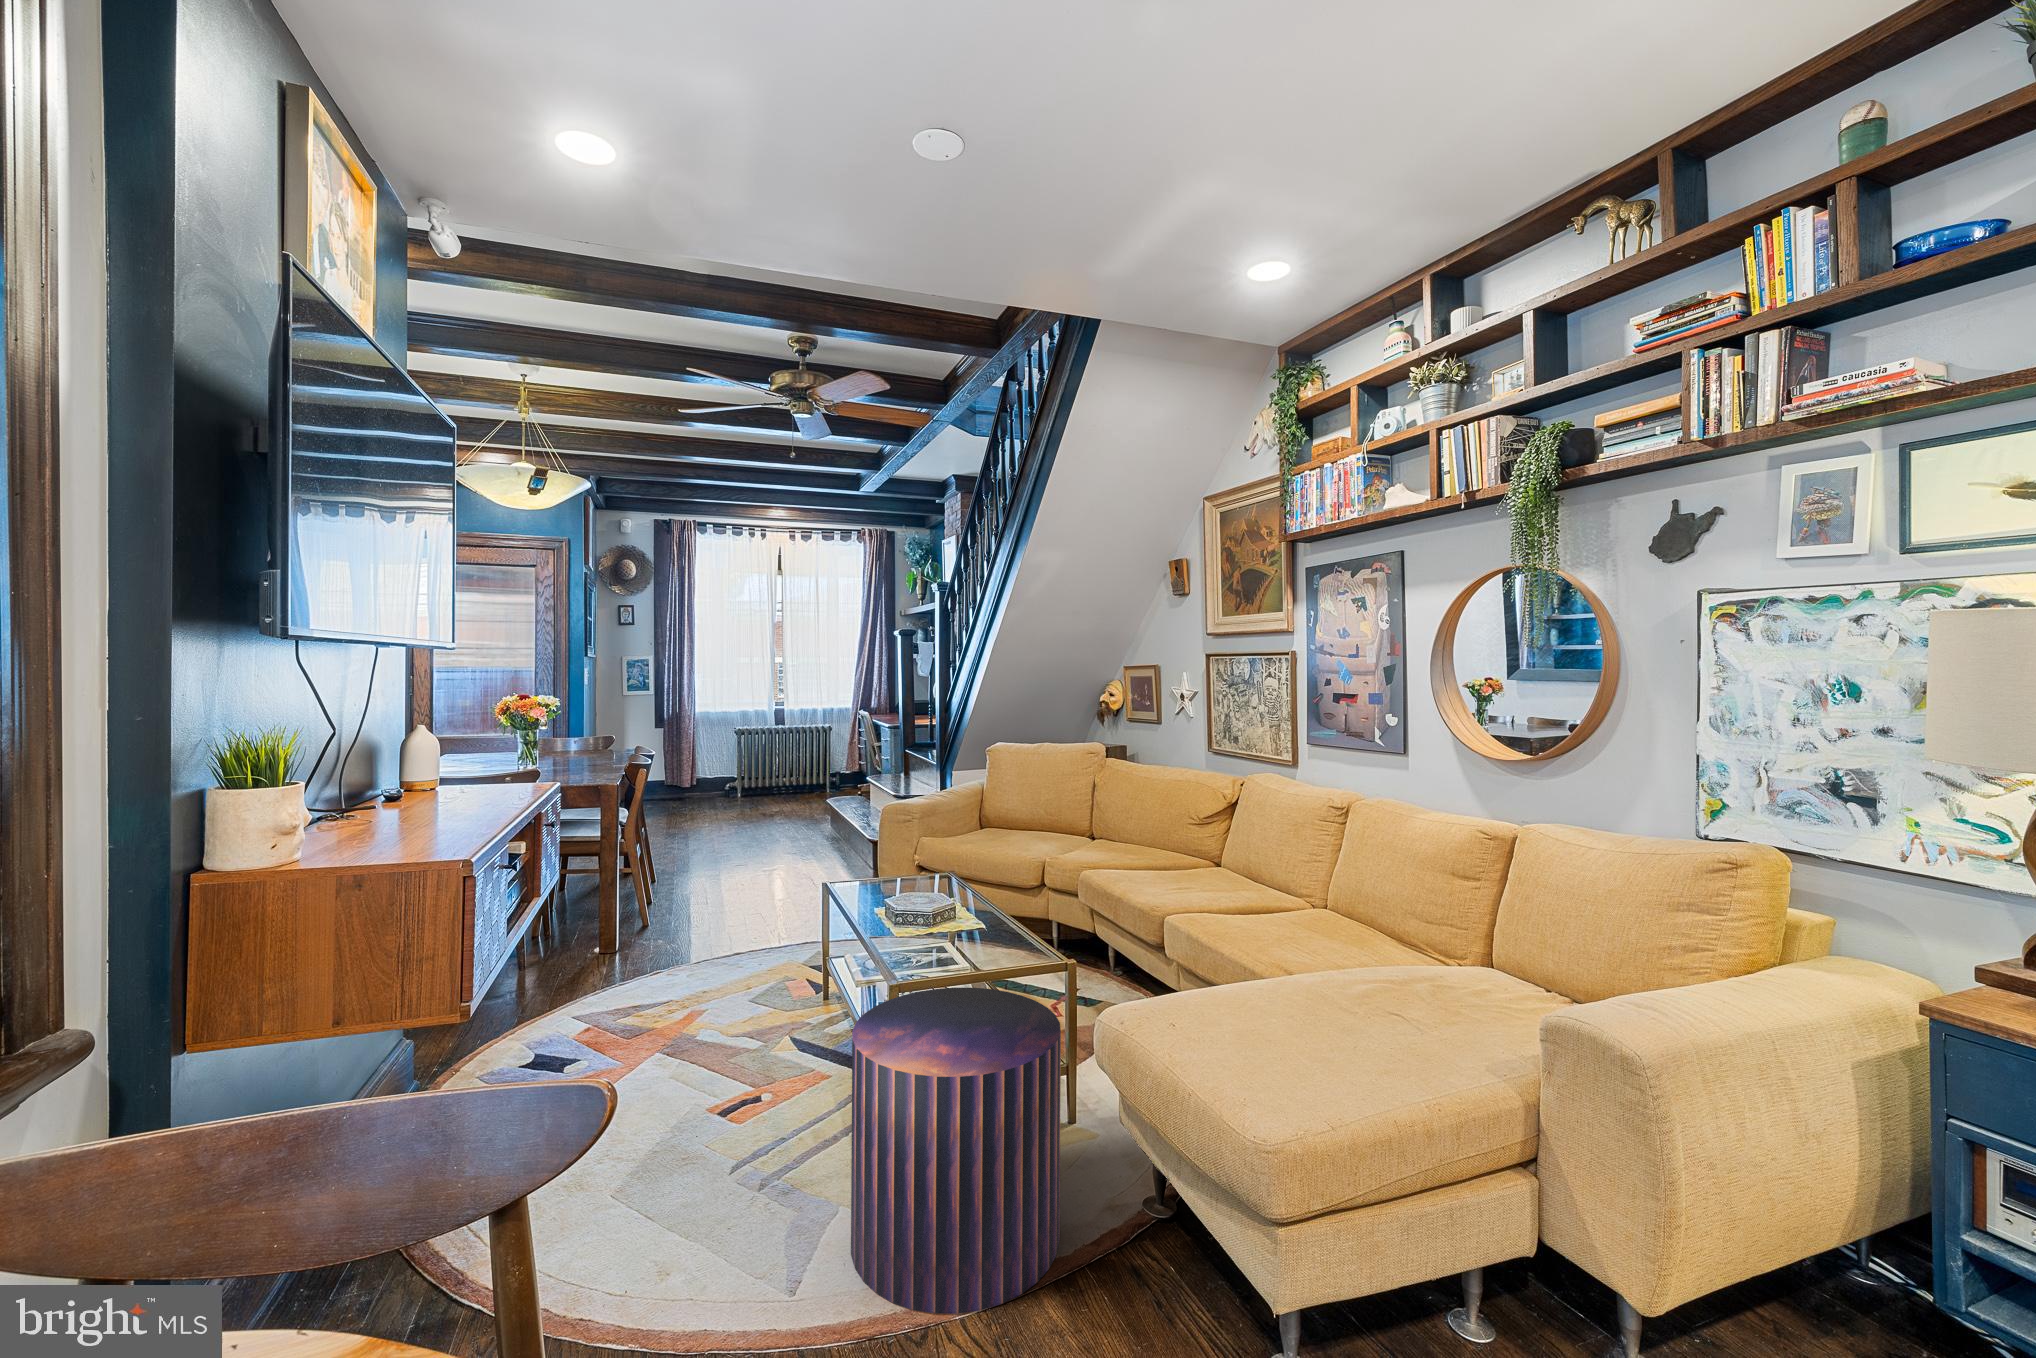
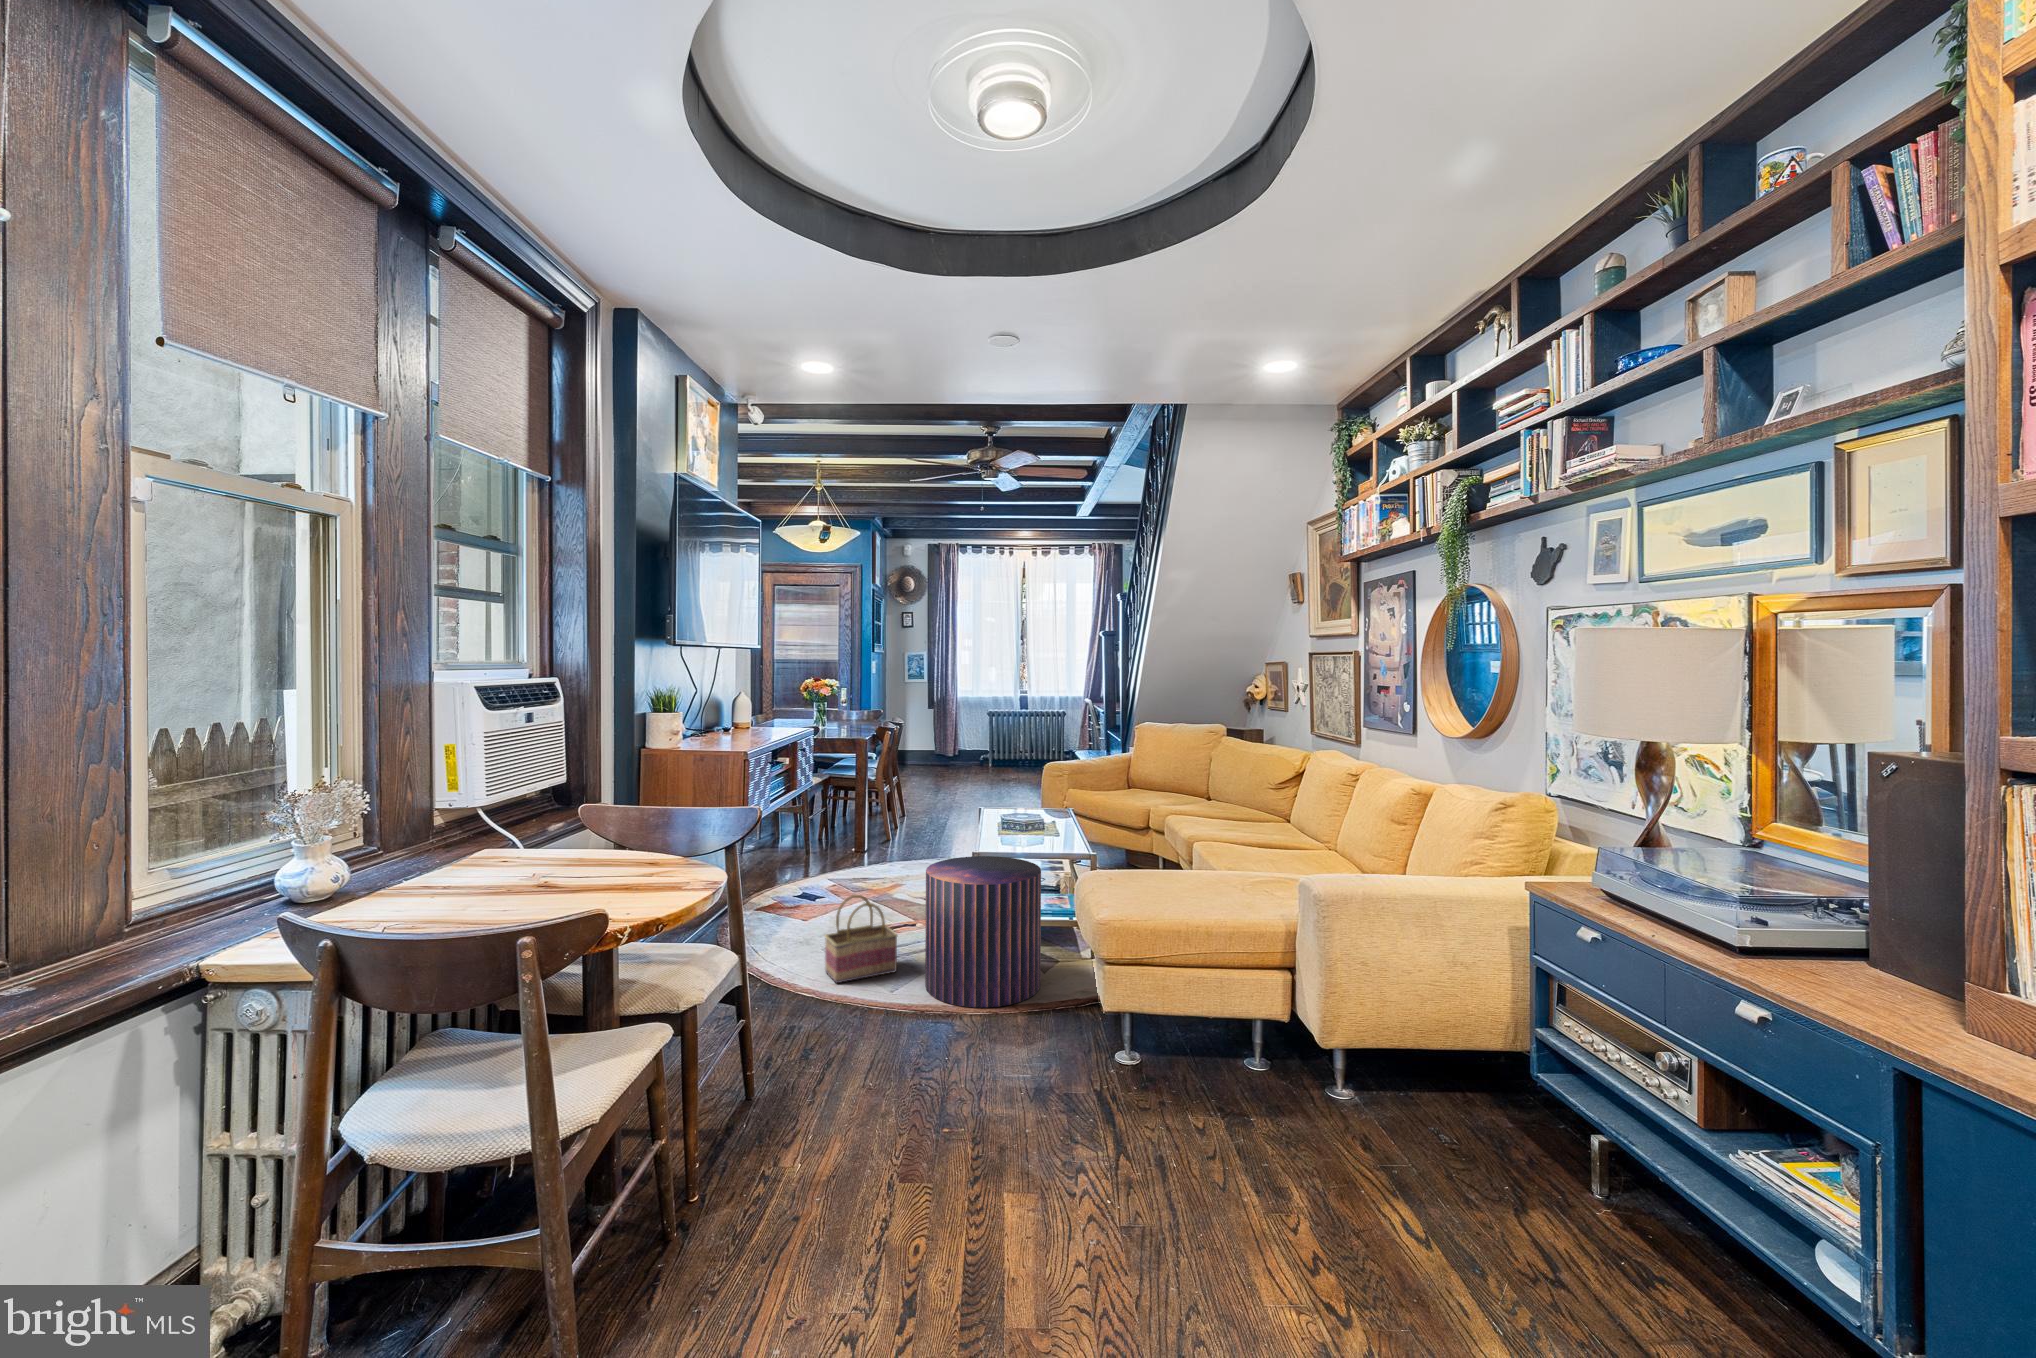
basket: none [631,1101,785,1310] -> present [825,895,897,983]

